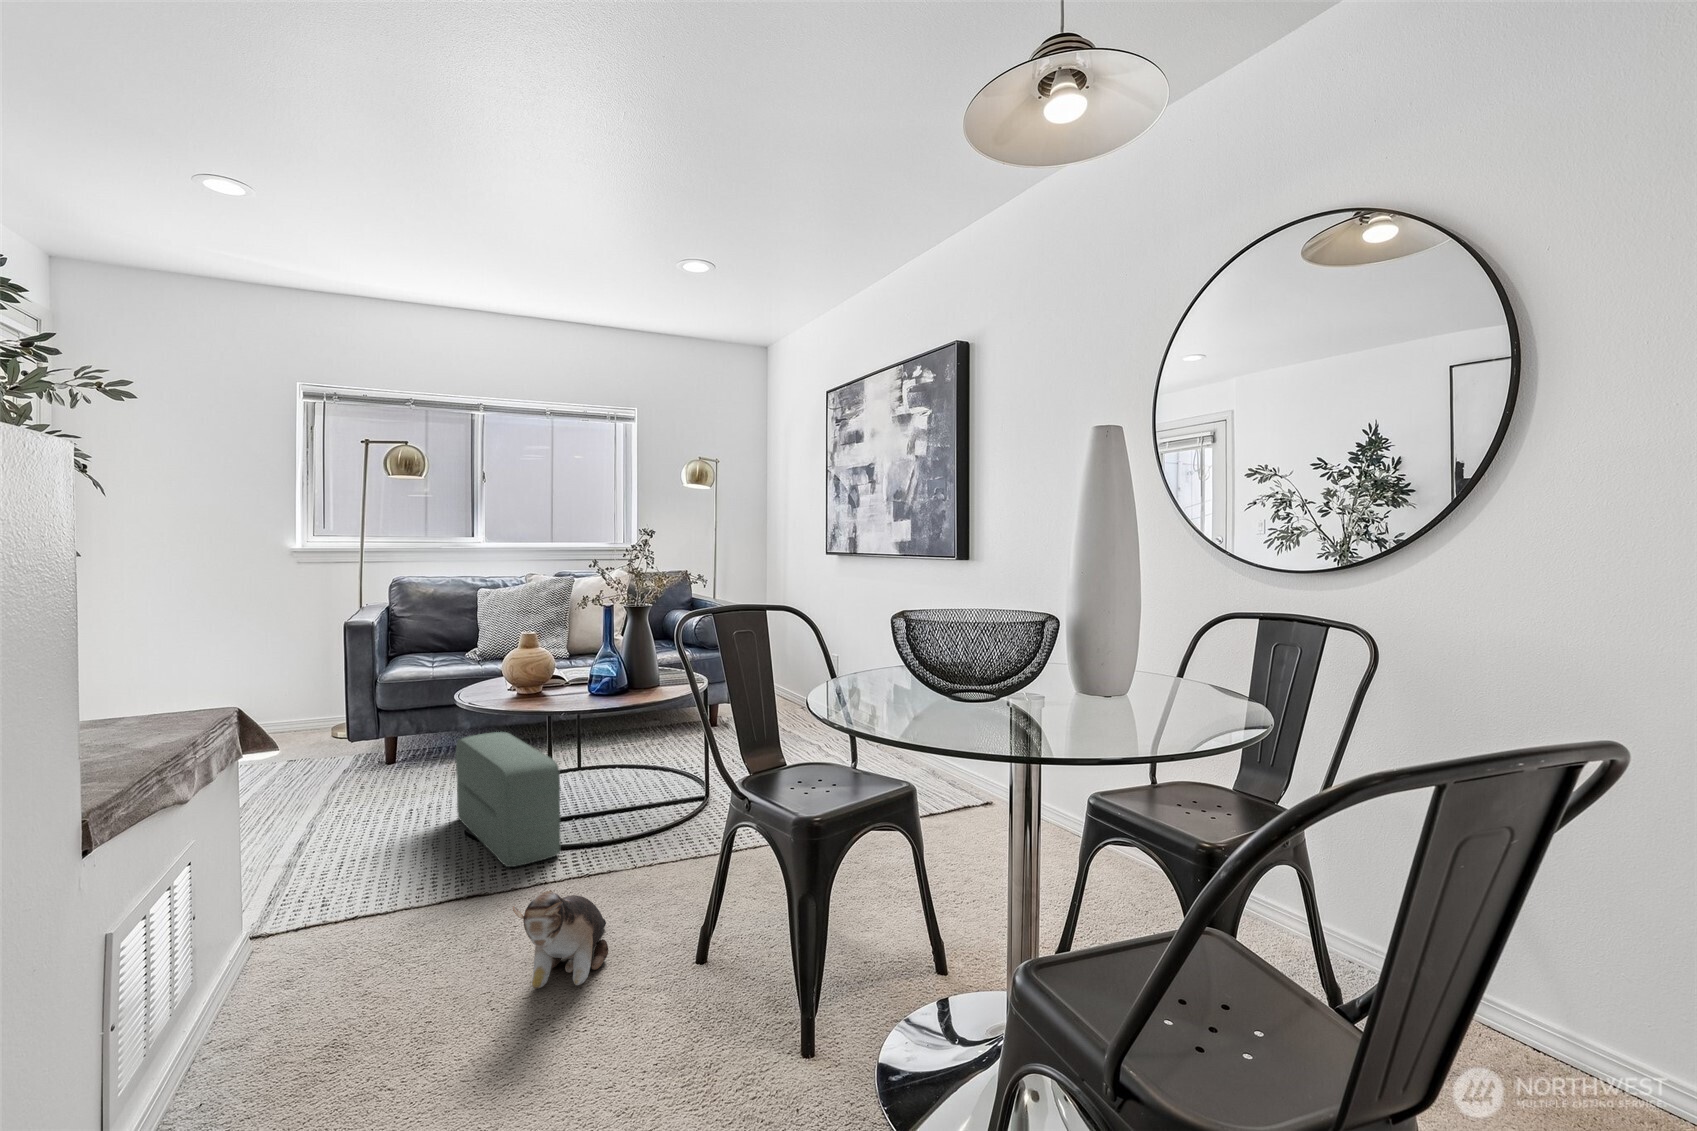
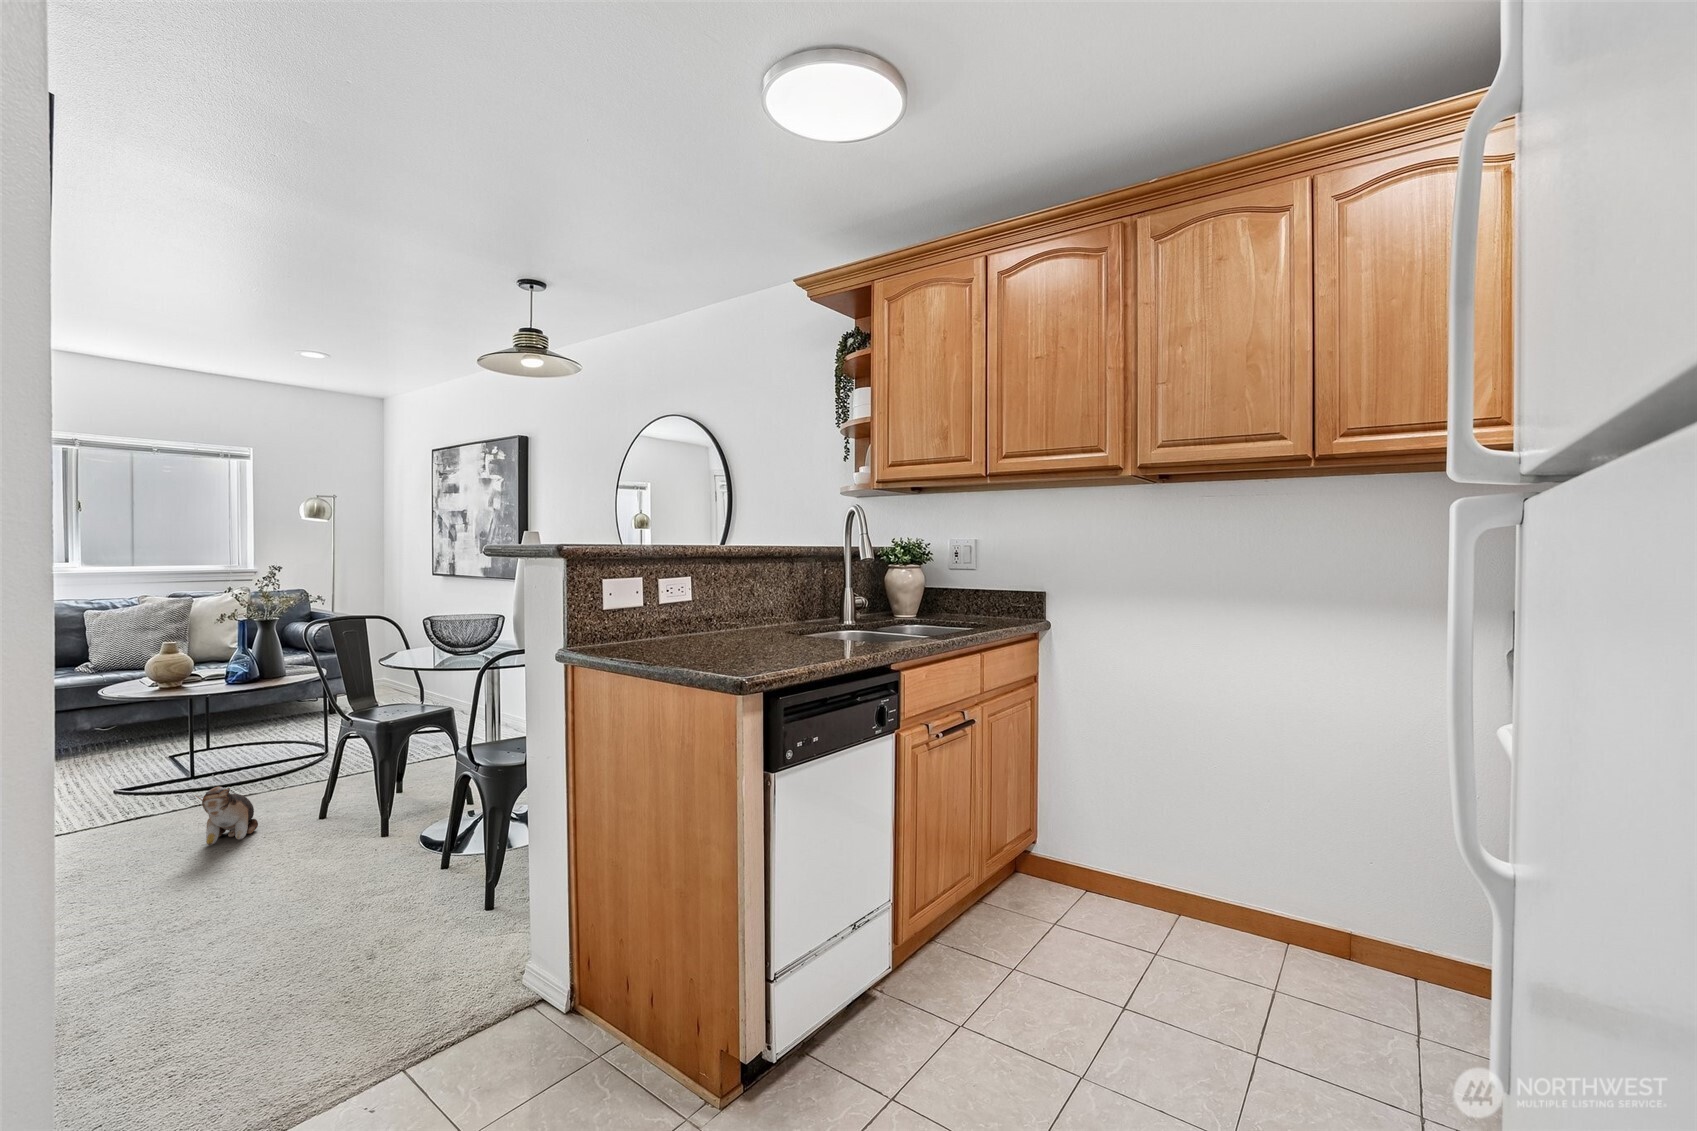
pouf: present [456,732,560,867] -> none [99,719,206,804]

